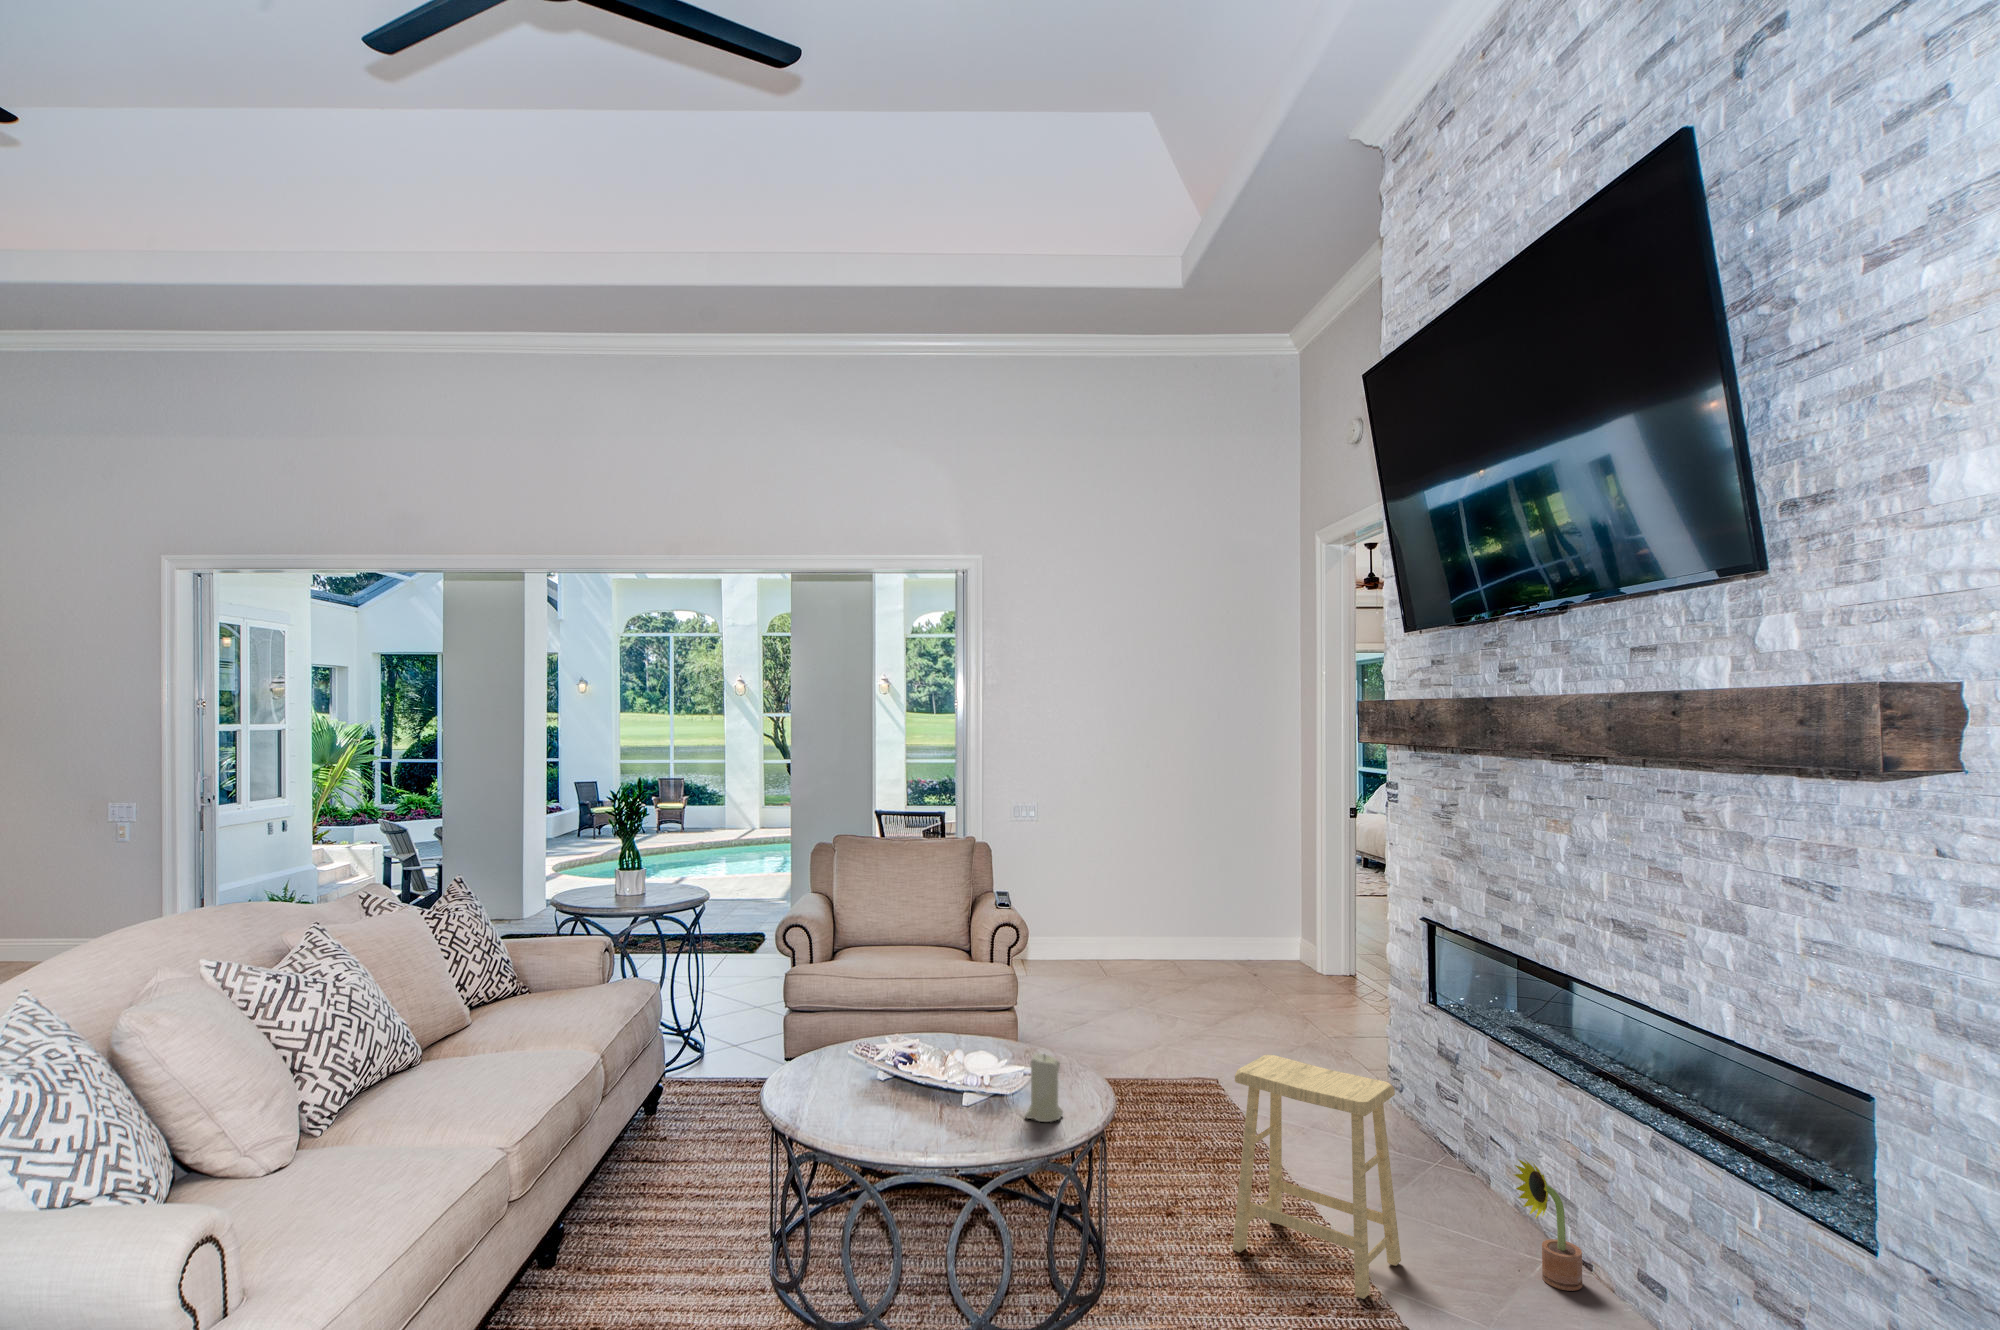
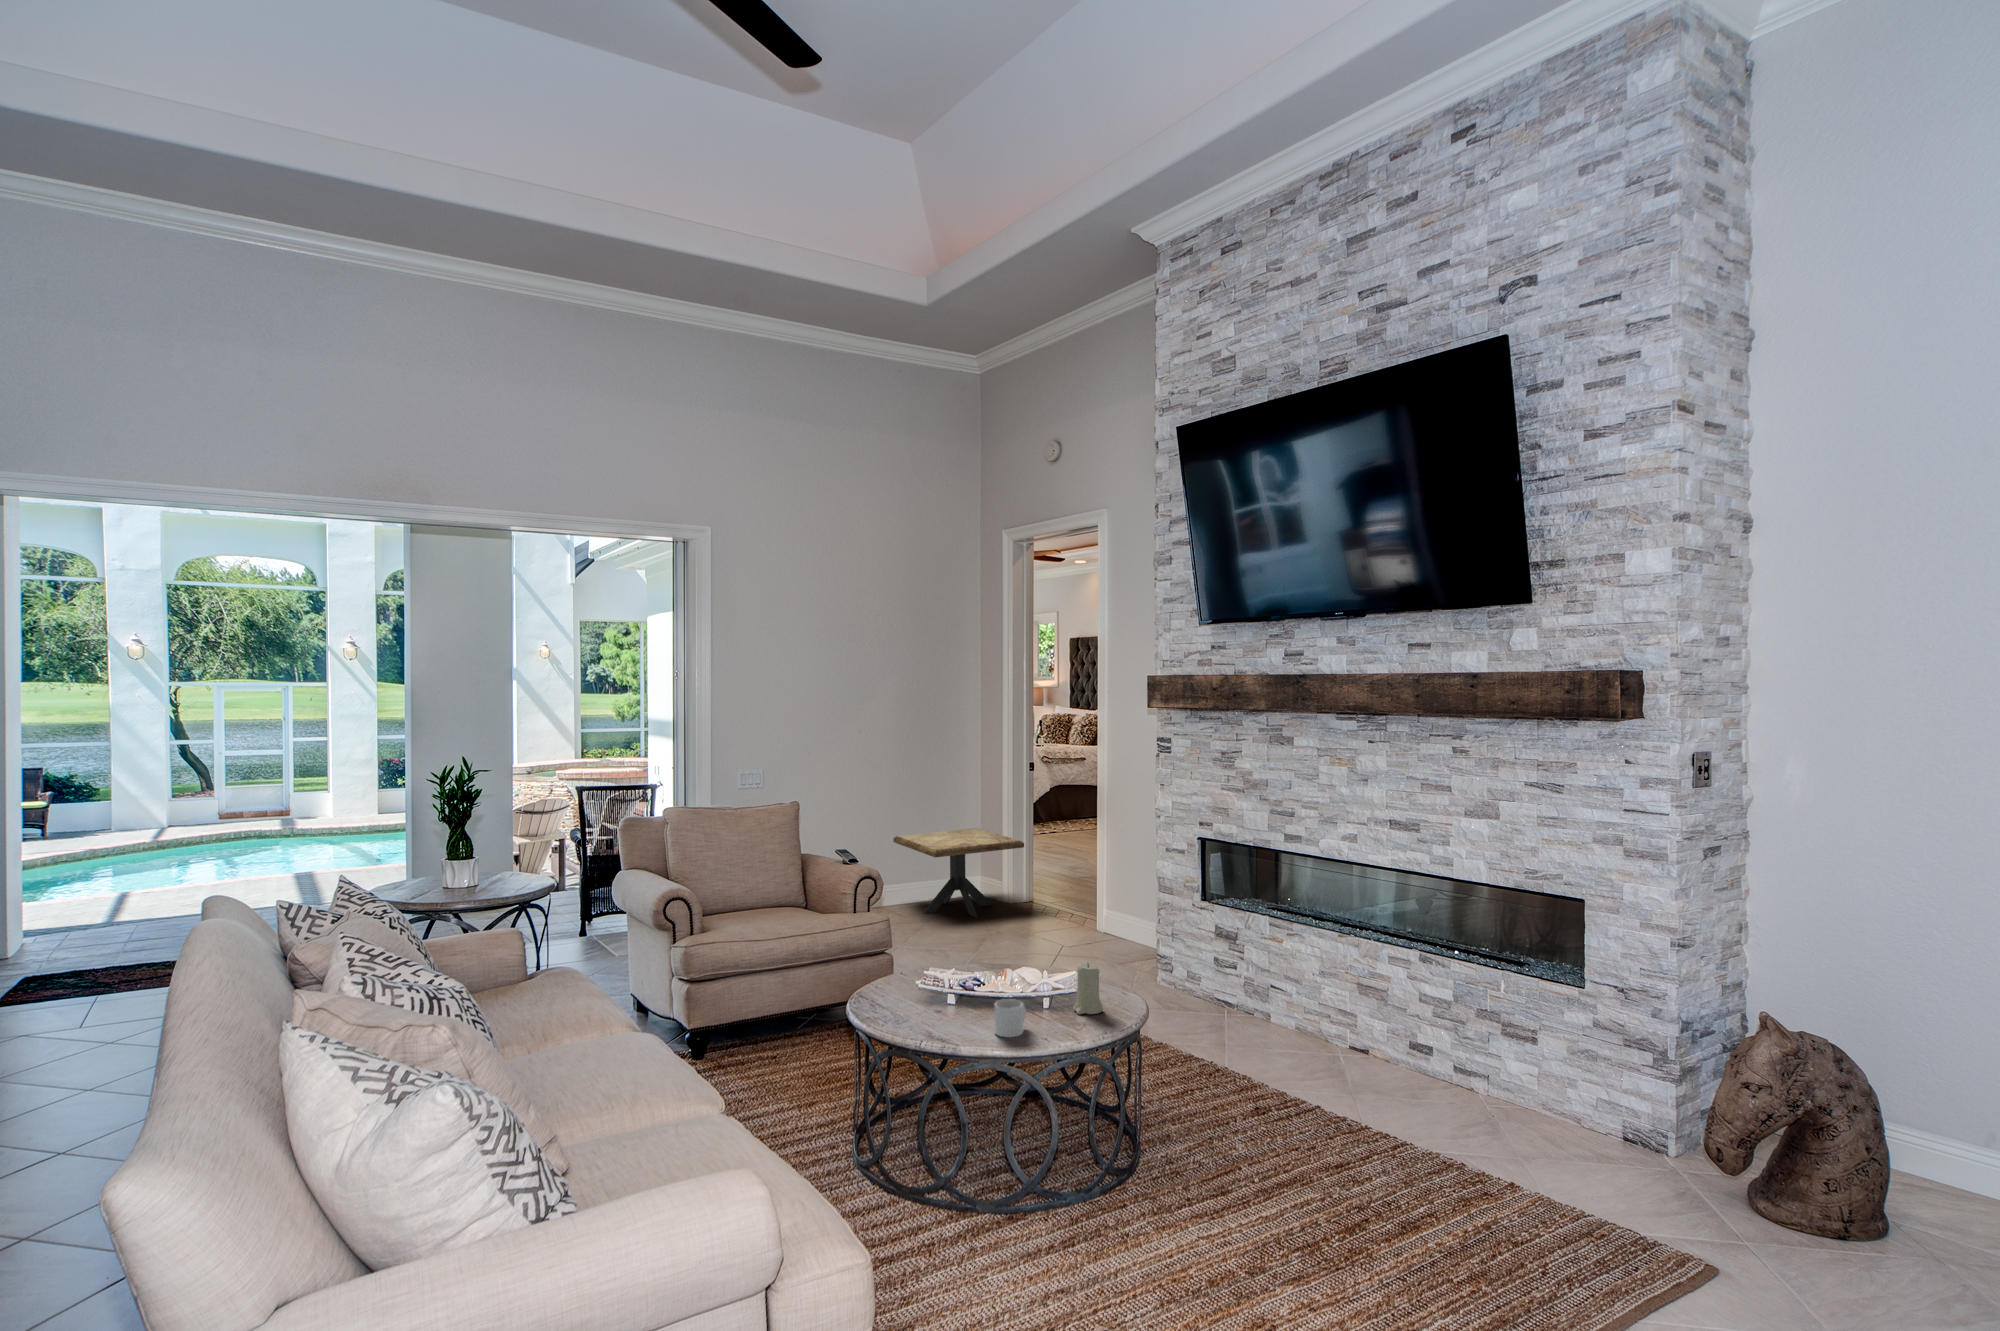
side table: none [1168,881,1307,987] -> present [893,828,1024,918]
footstool: present [1233,1055,1401,1299] -> none [1172,945,1277,1097]
mug: none [896,1080,945,1129] -> present [994,999,1026,1037]
decorative plant: present [1514,1159,1582,1291] -> none [1330,985,1374,1065]

